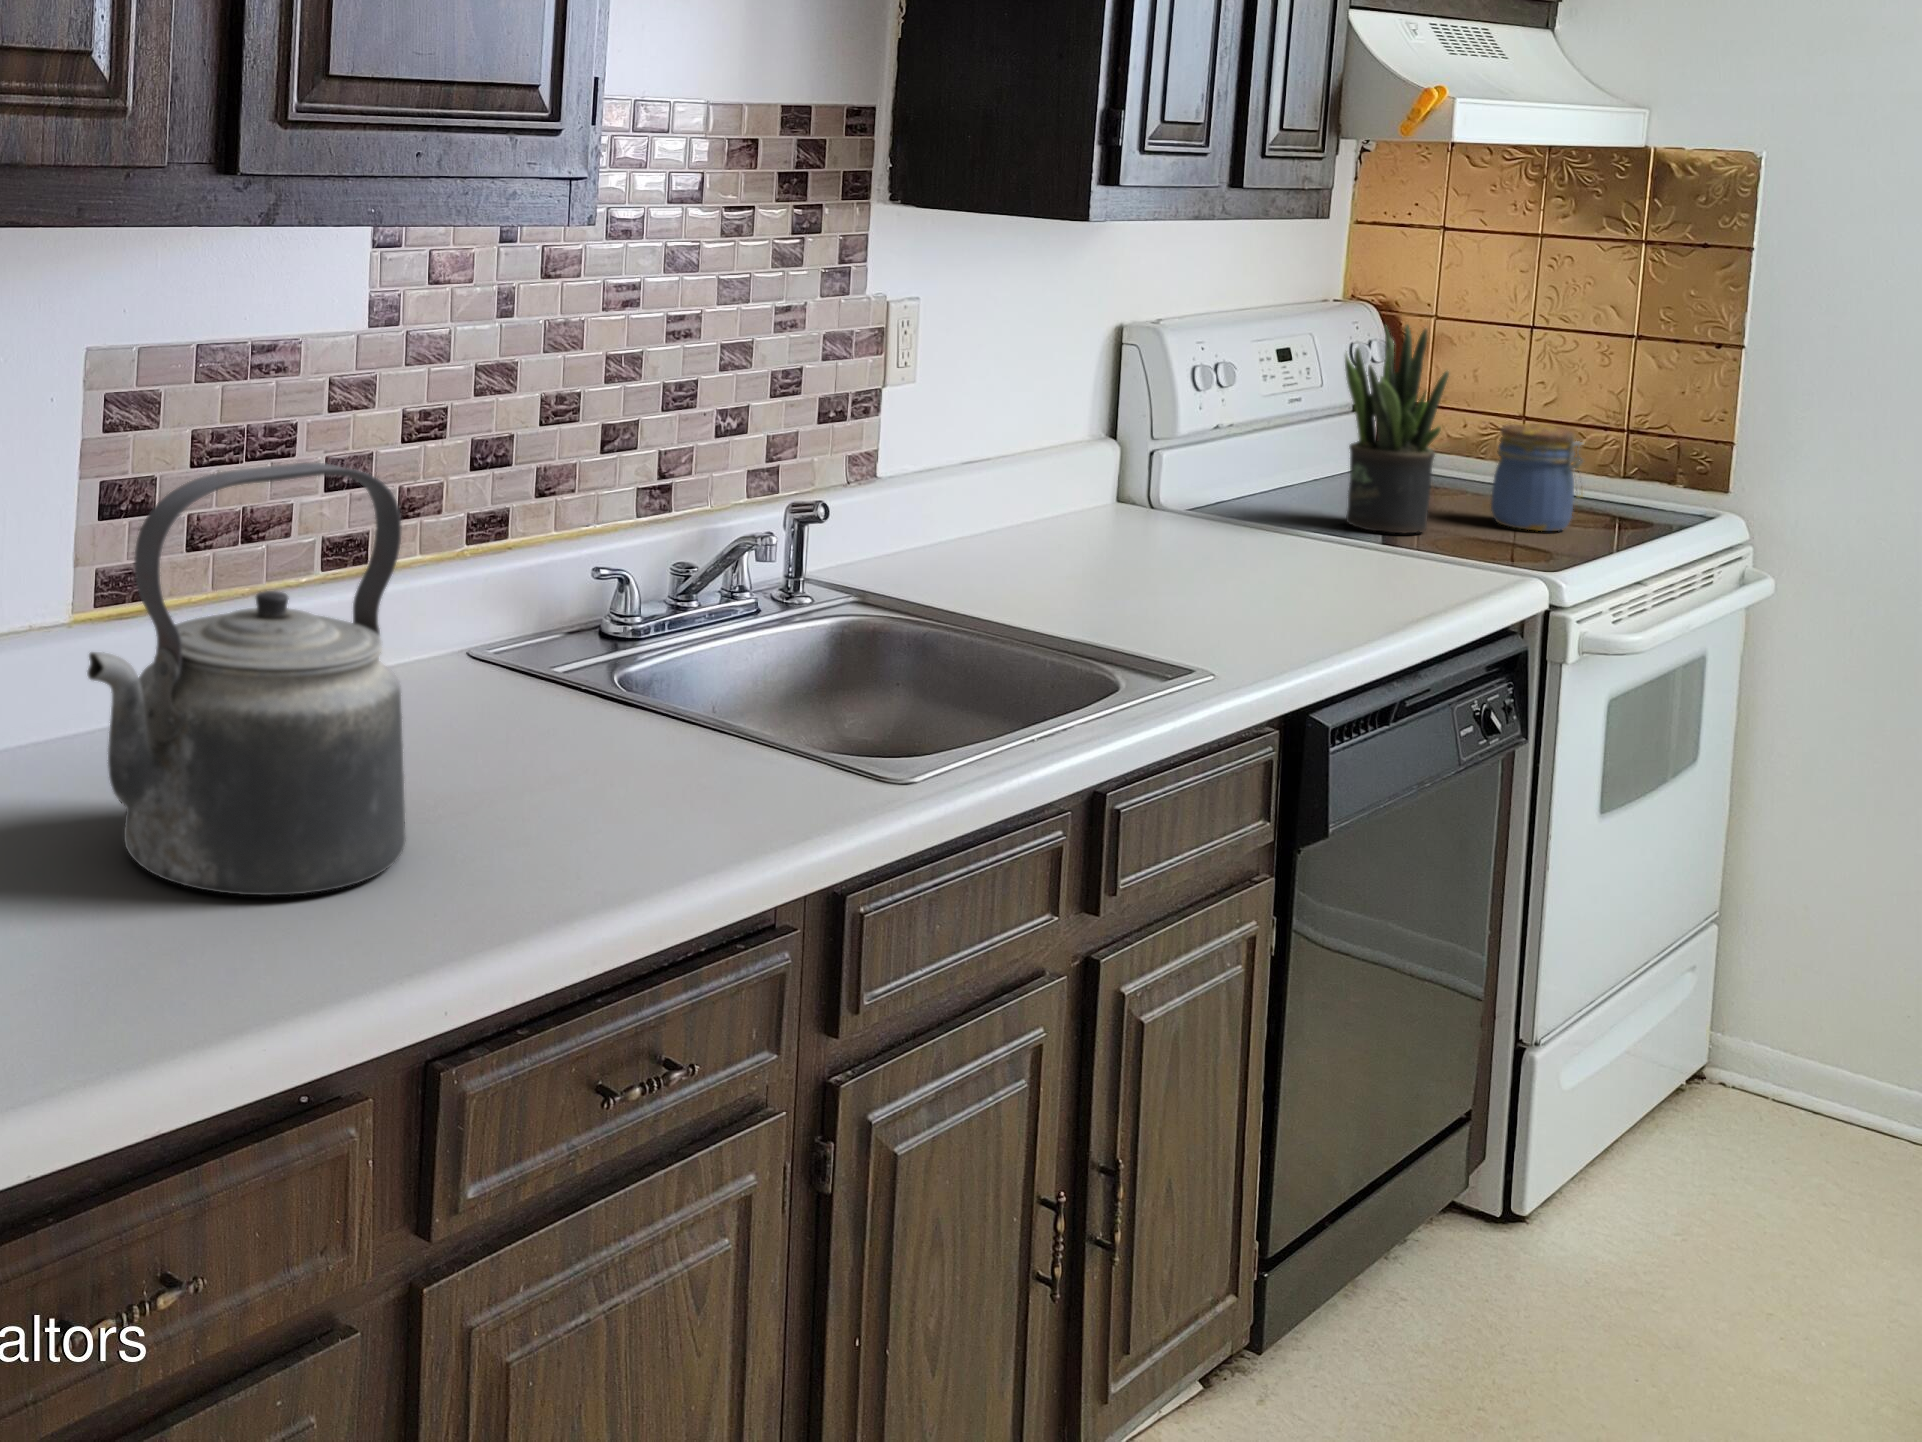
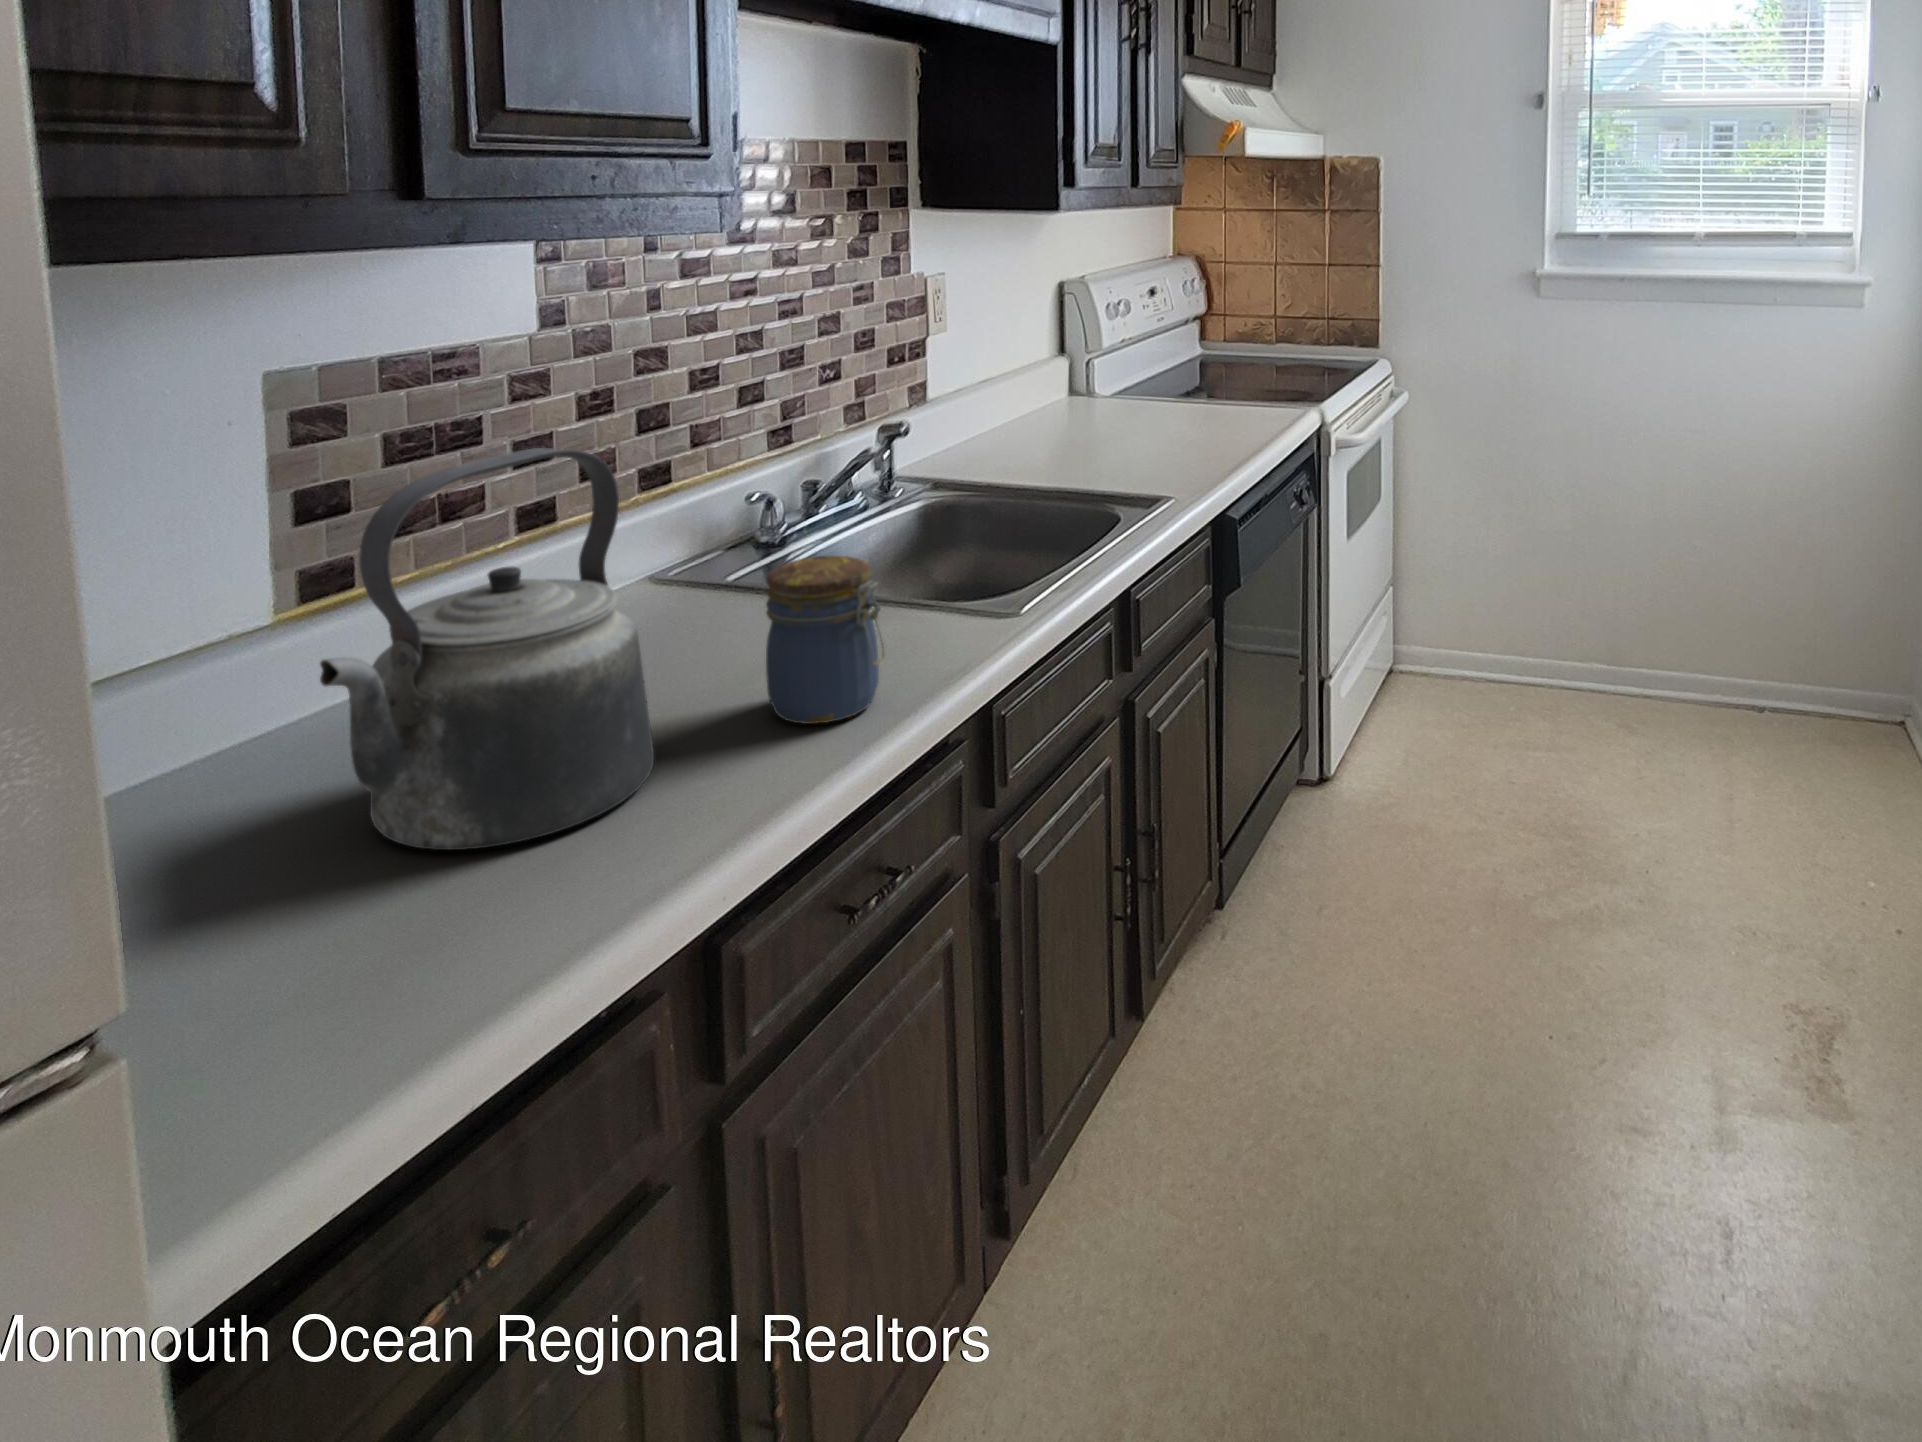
potted plant: present [1345,326,1449,533] -> none [1197,267,1253,394]
jar: present [1491,424,1583,531] -> present [766,556,884,724]

